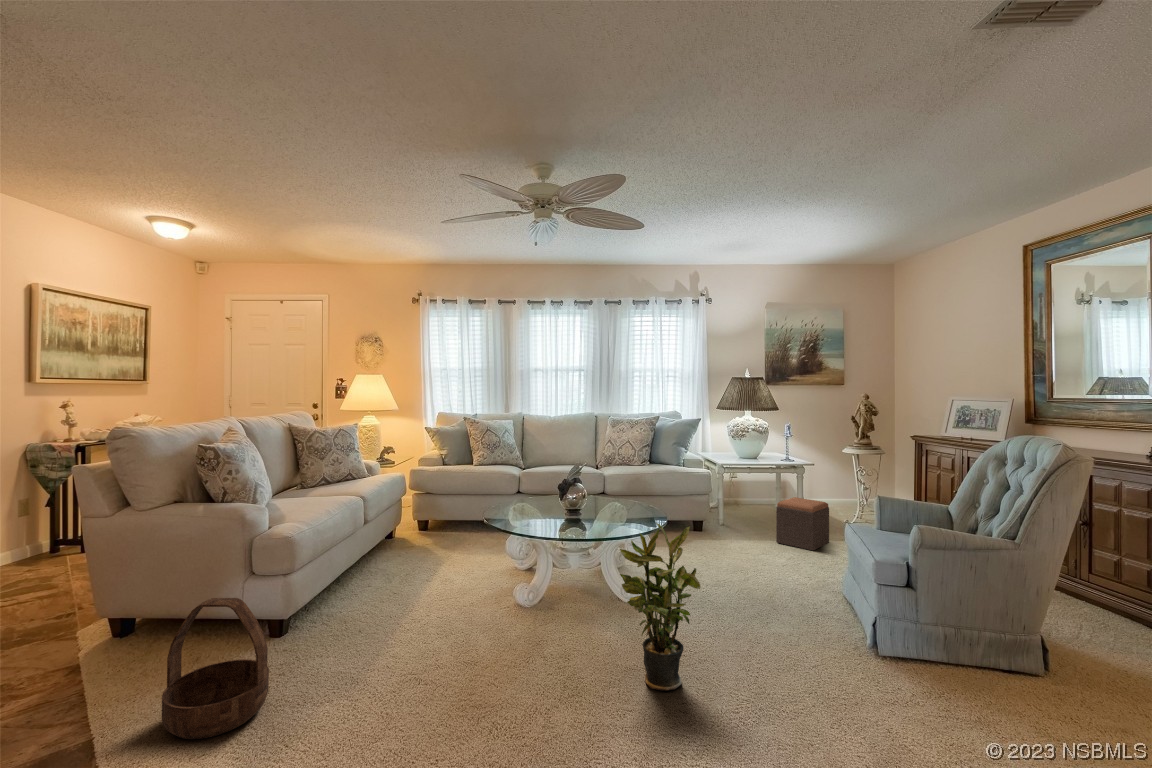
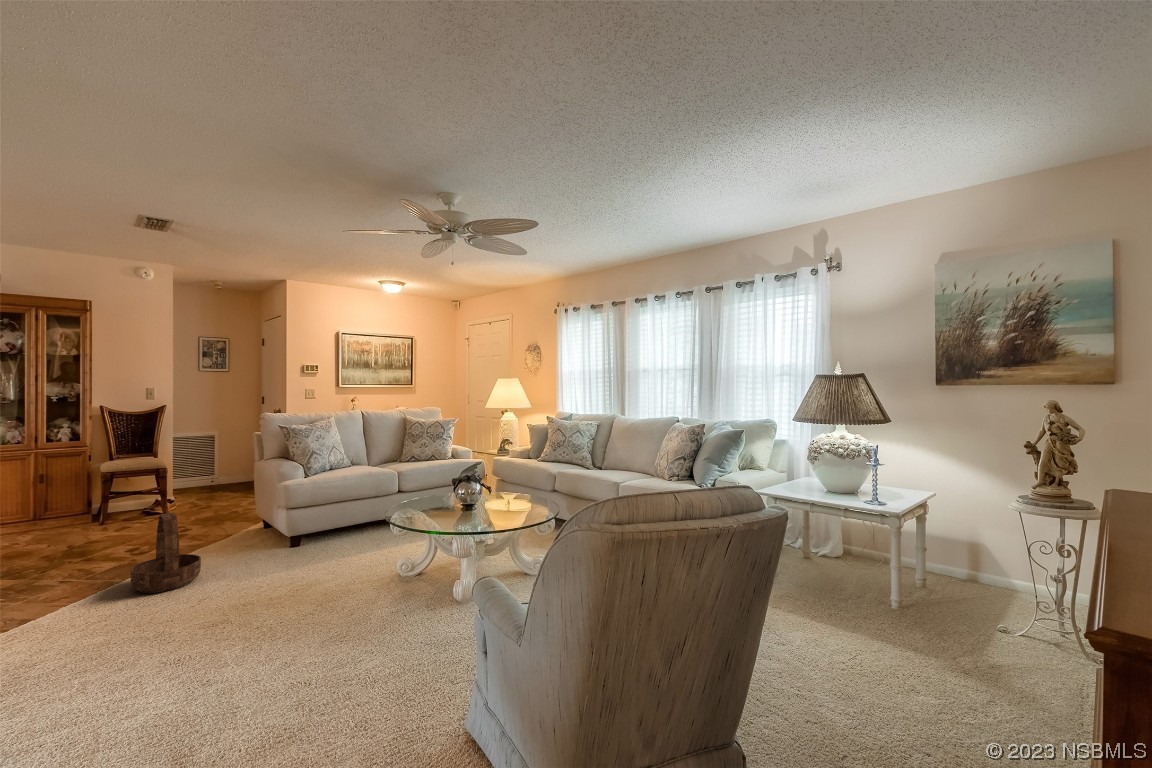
footstool: present [776,497,829,551] -> none [787,558,877,648]
potted plant: present [620,523,700,691] -> none [241,521,340,695]

